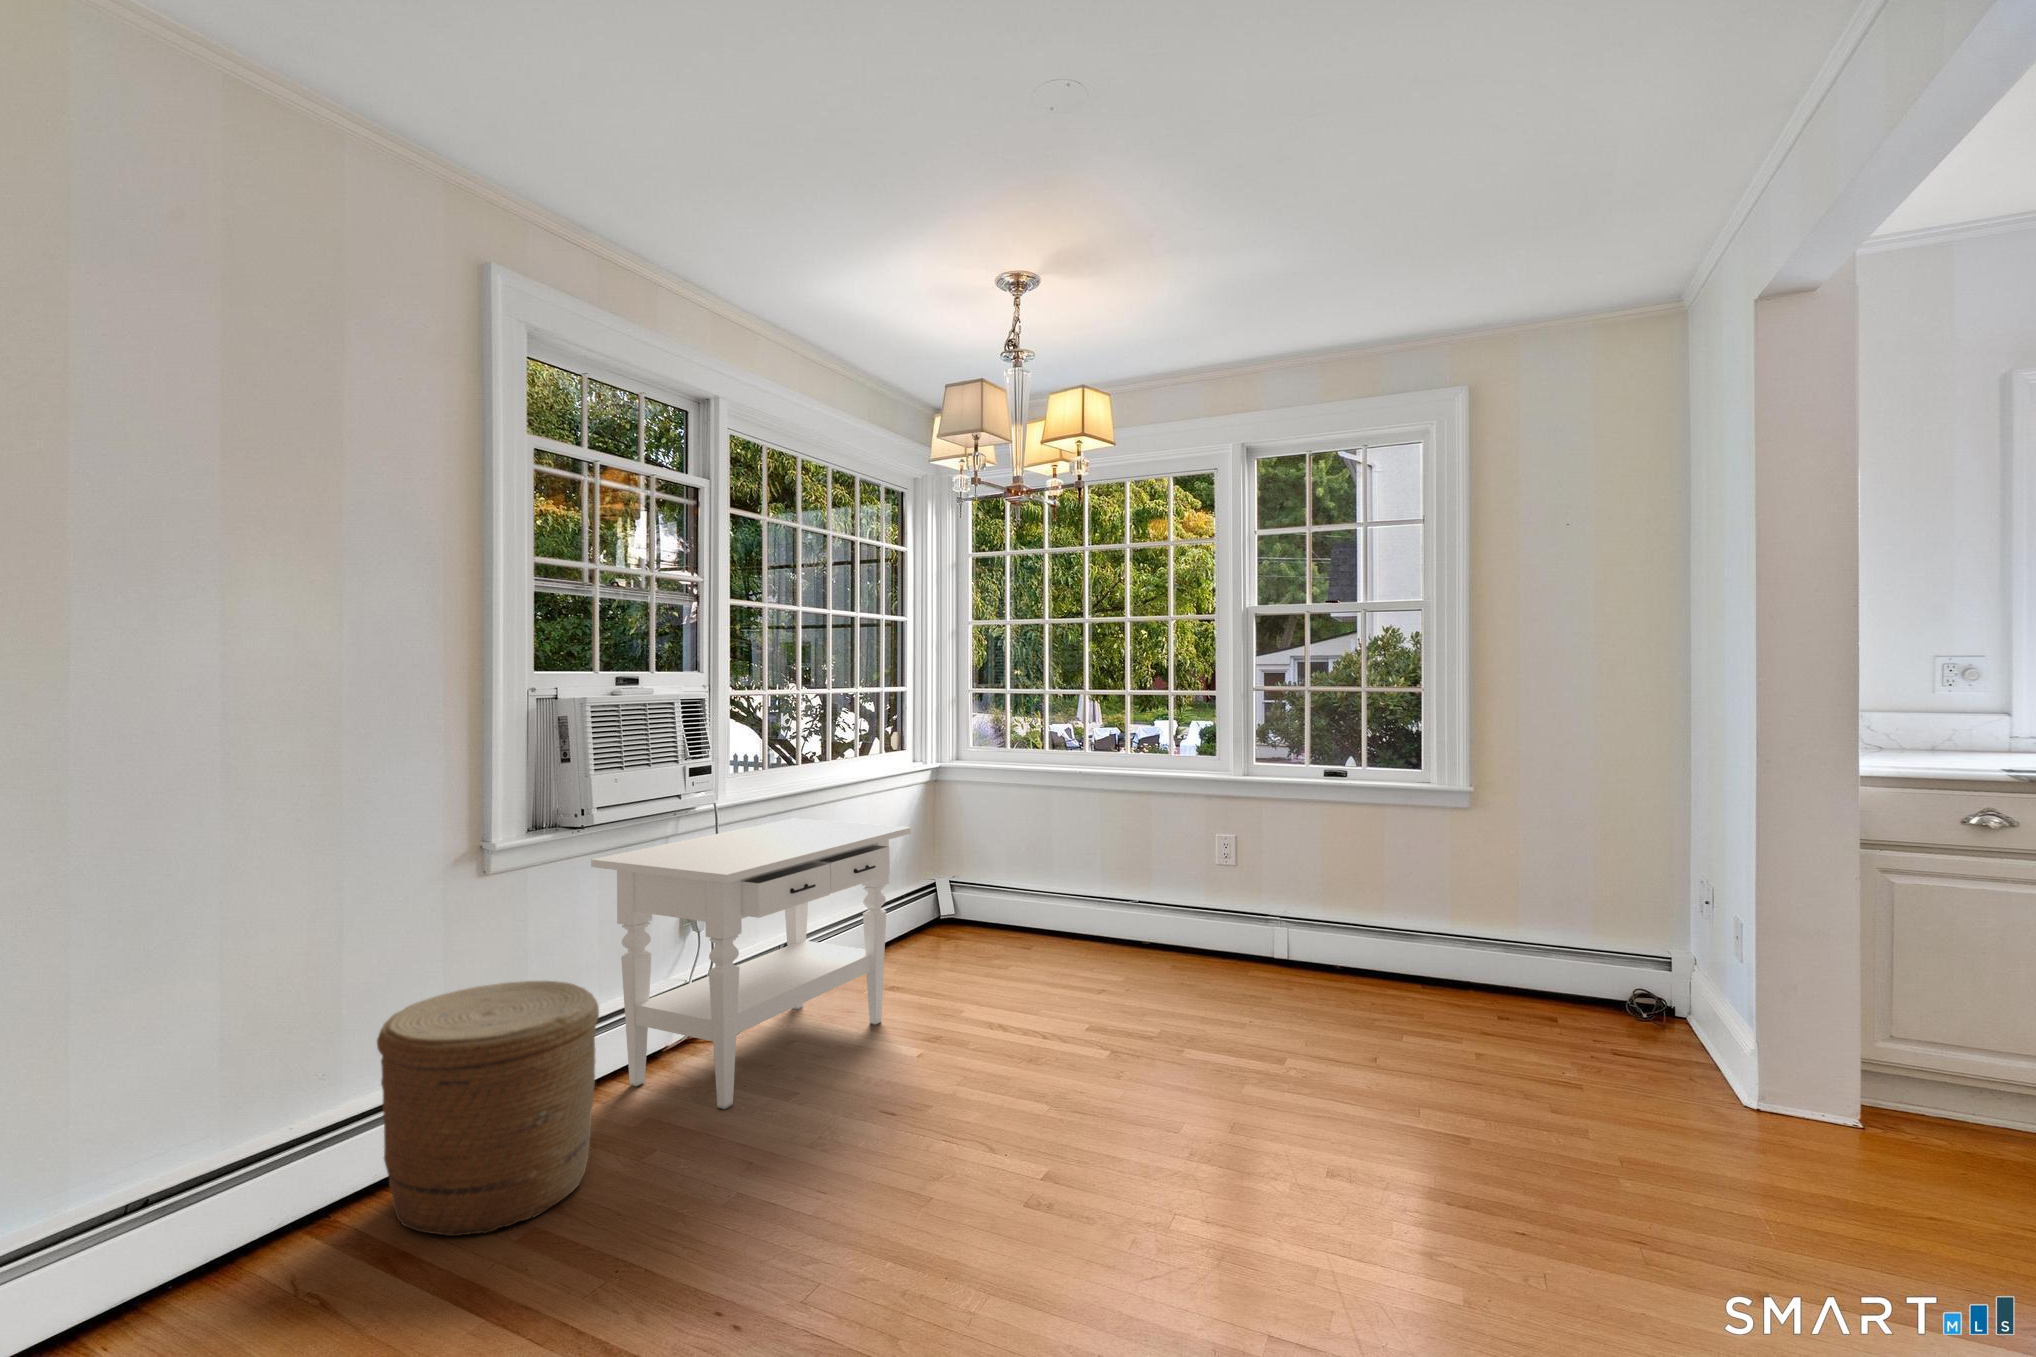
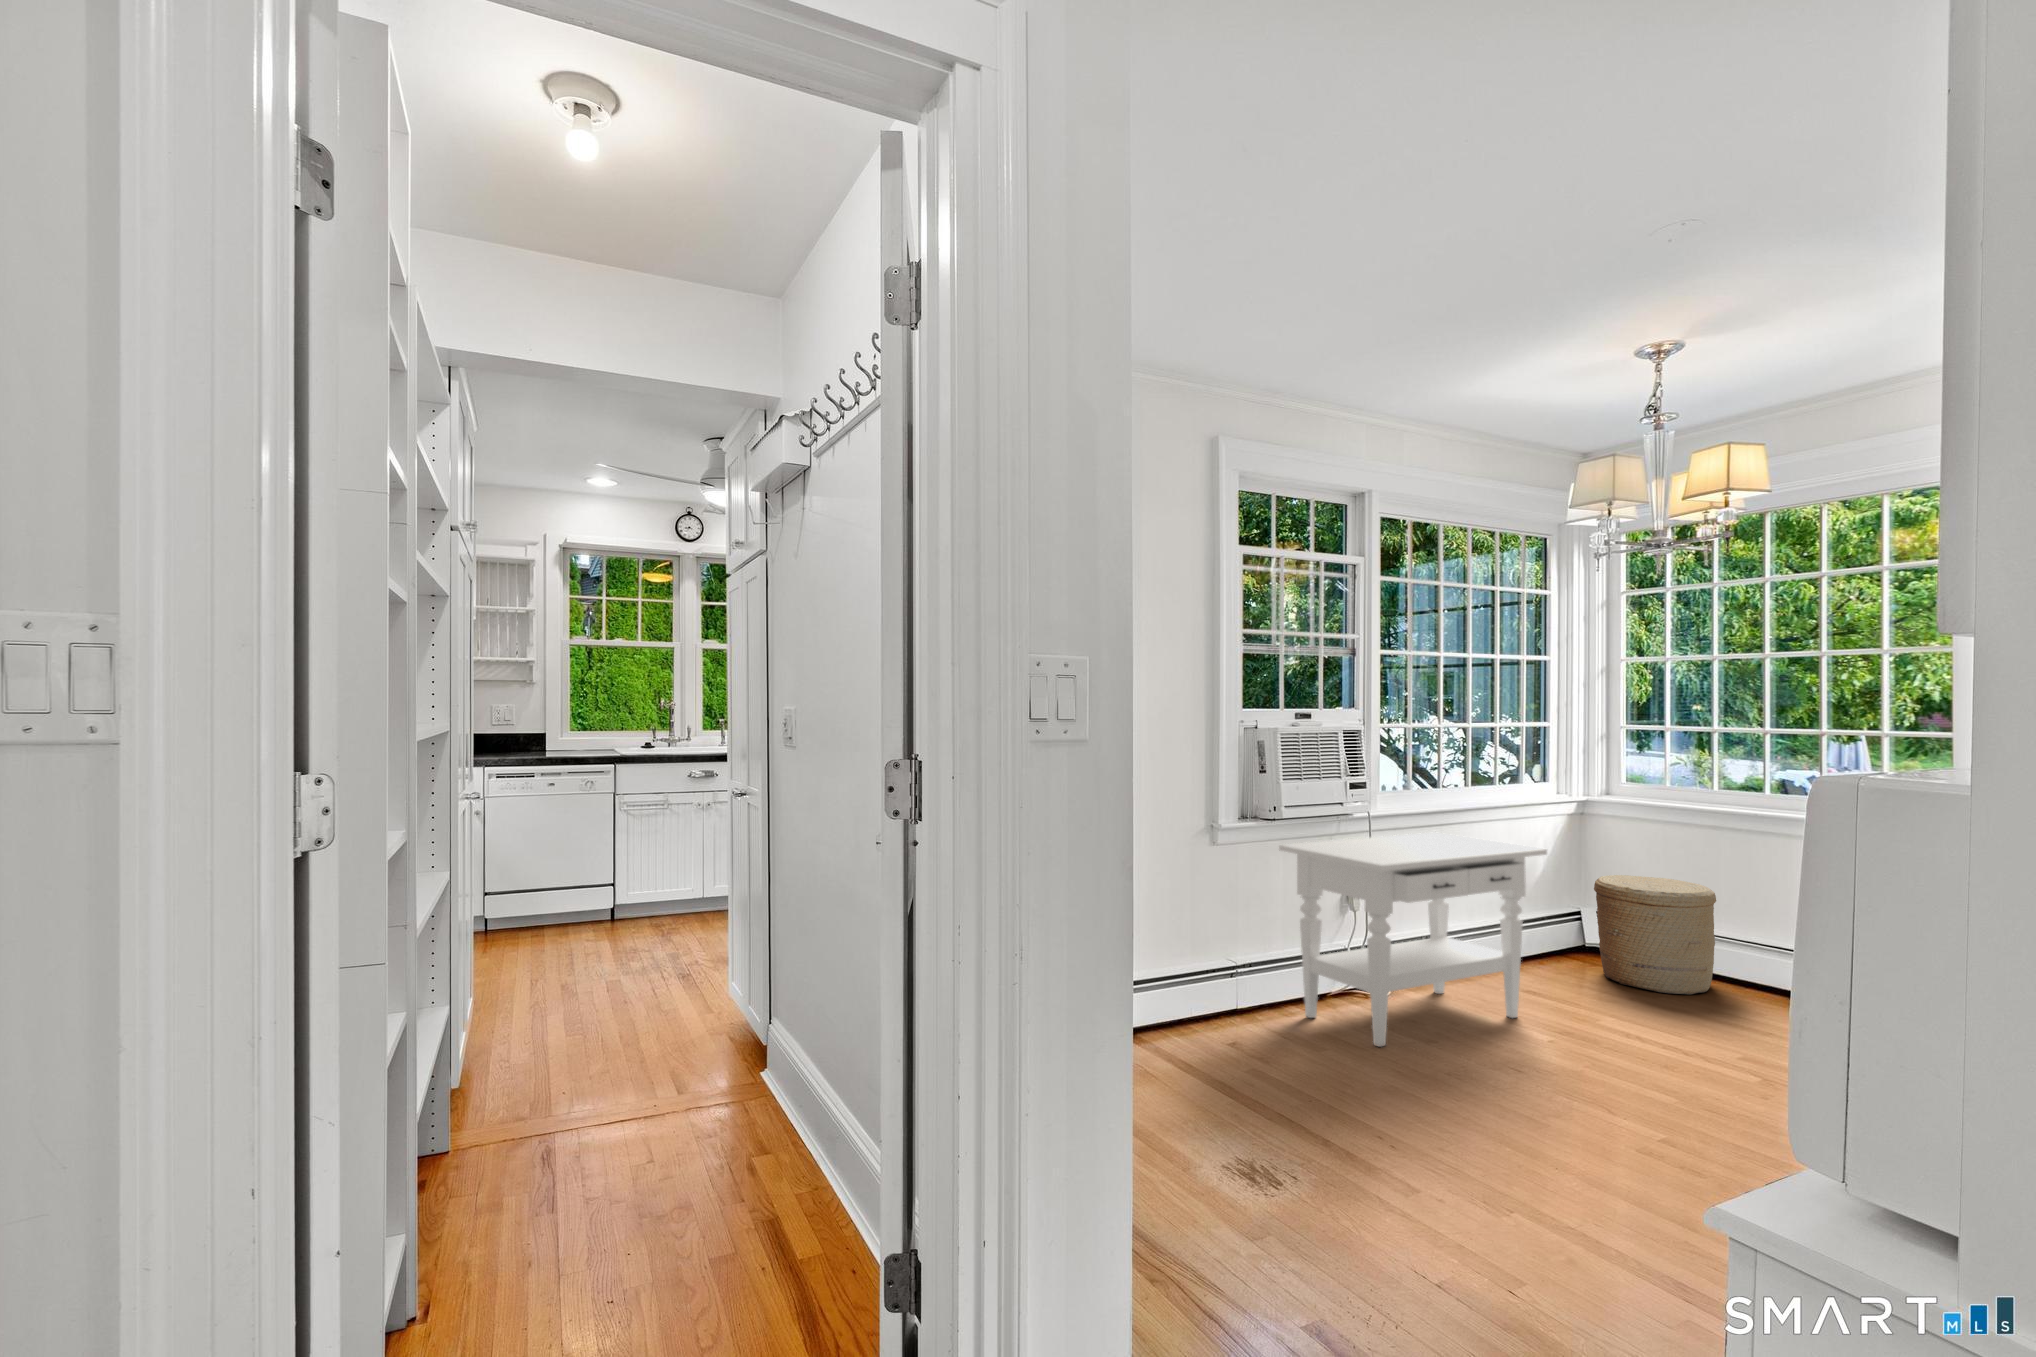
woven basket: present [377,981,599,1236] -> present [1594,875,1716,994]

